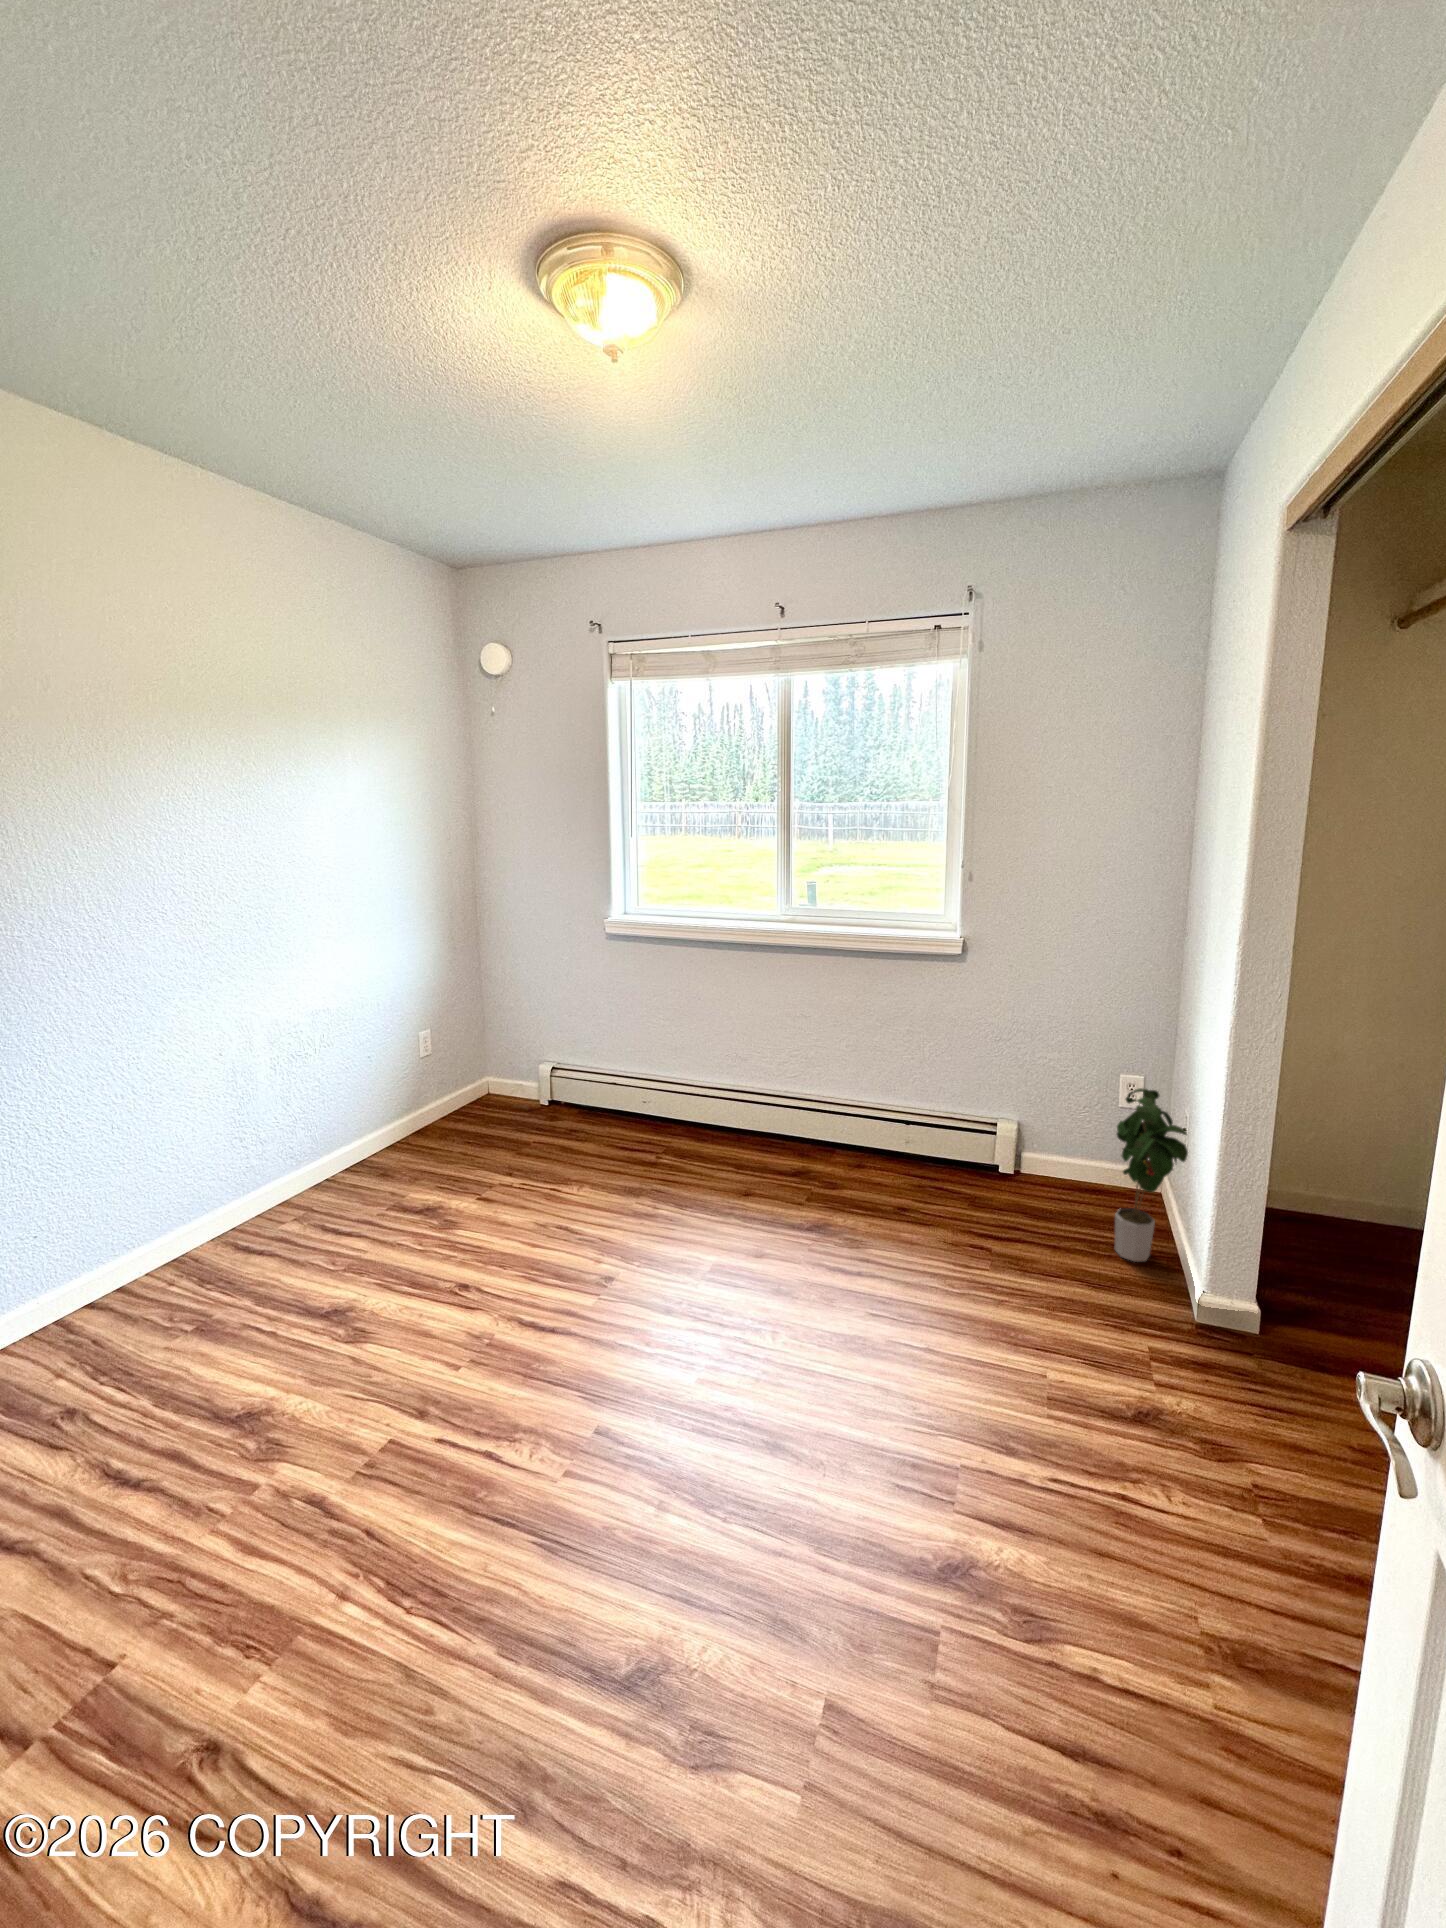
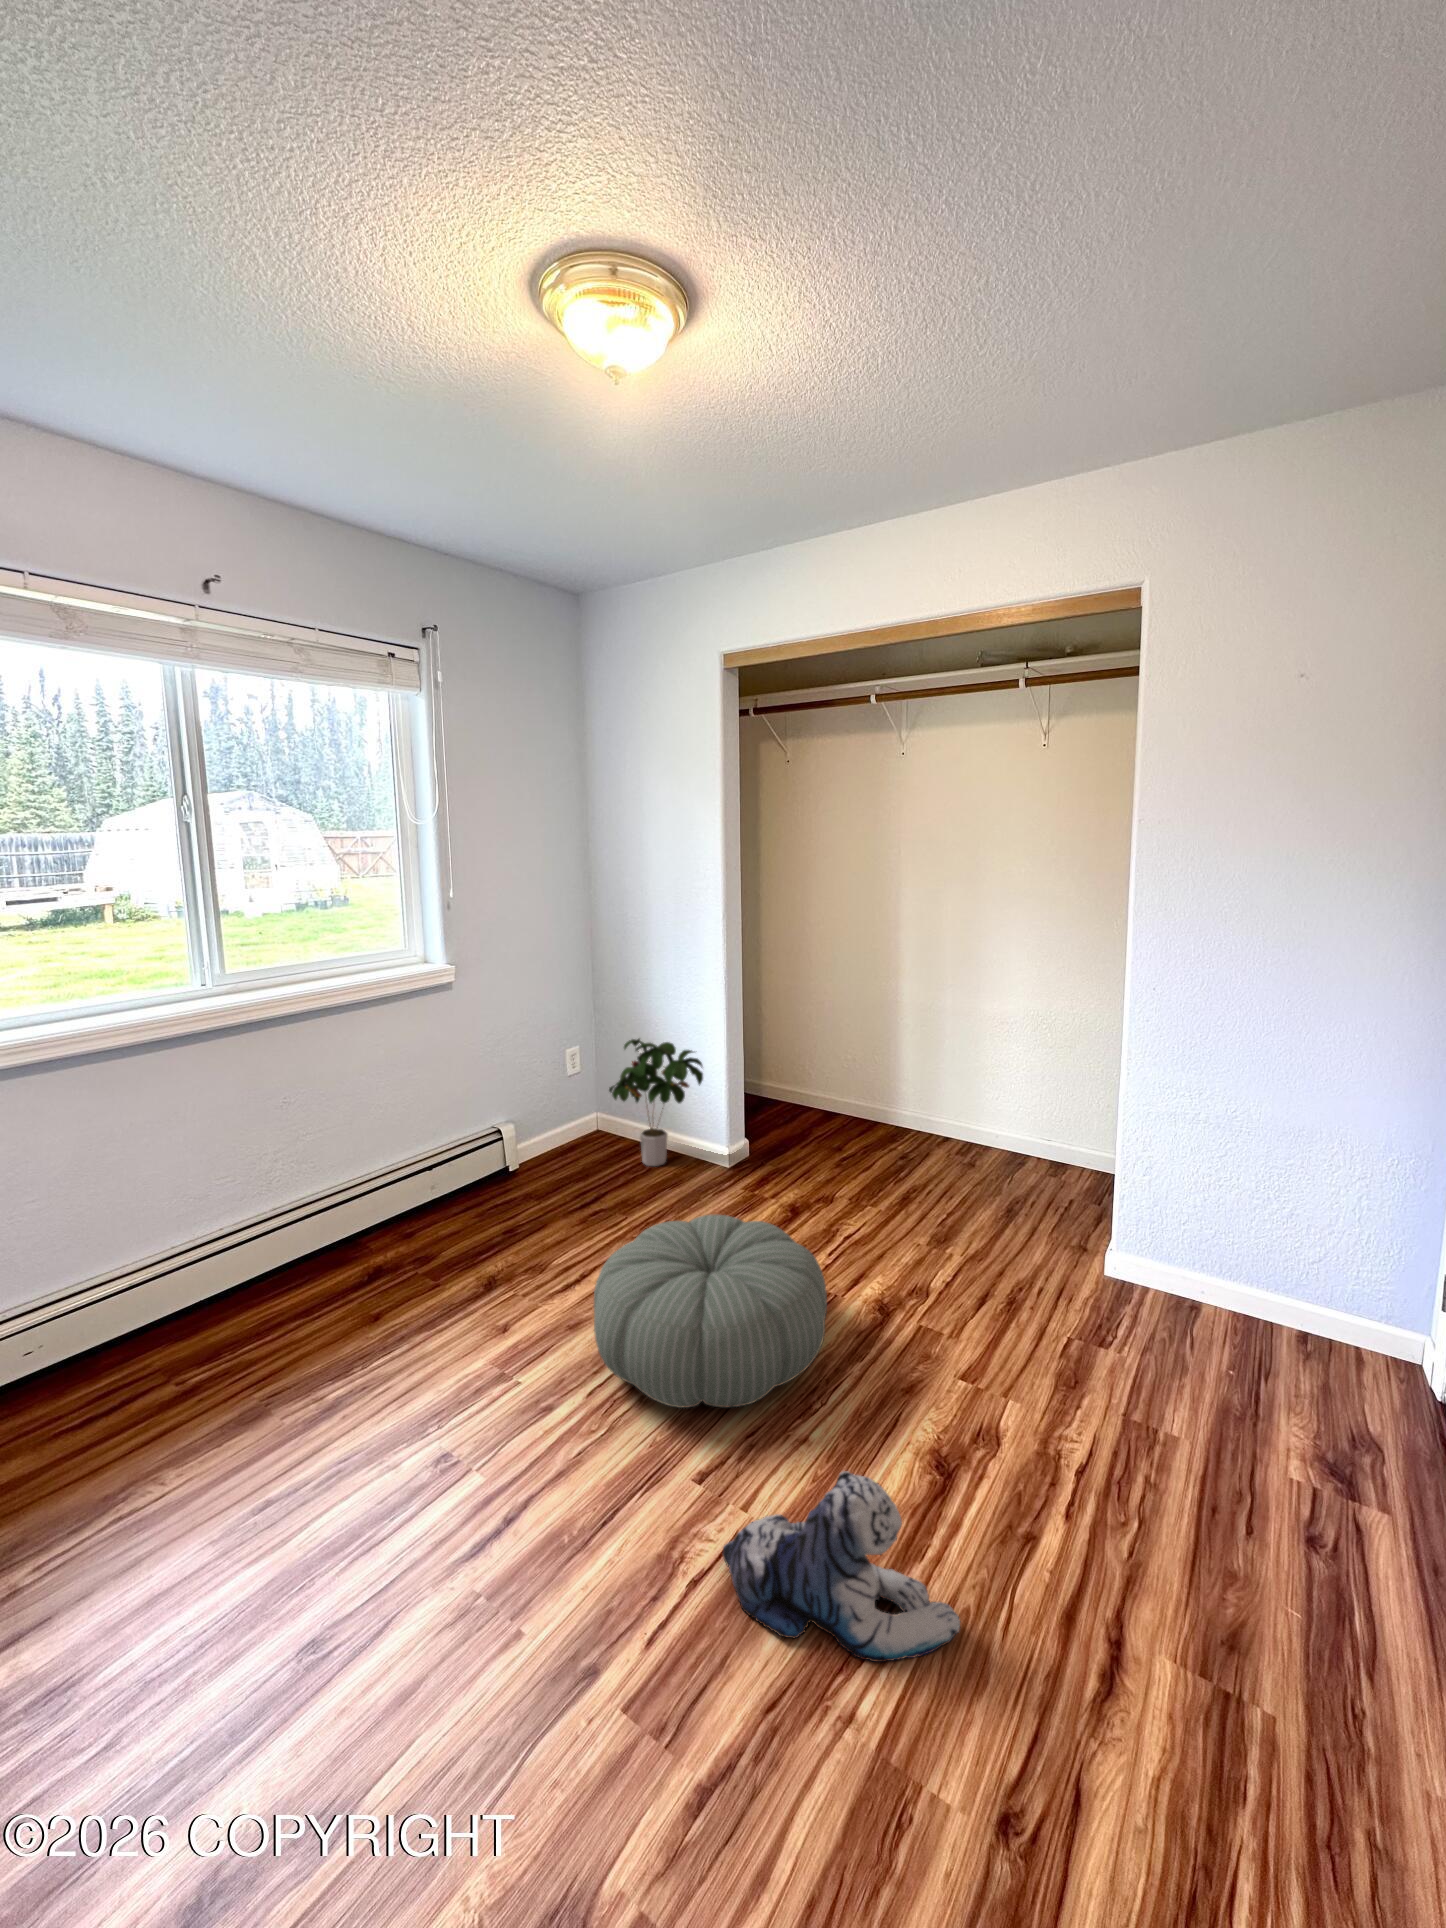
pouf: none [656,1240,922,1480] -> present [594,1215,827,1408]
plush toy: none [384,1449,542,1691] -> present [722,1471,960,1662]

